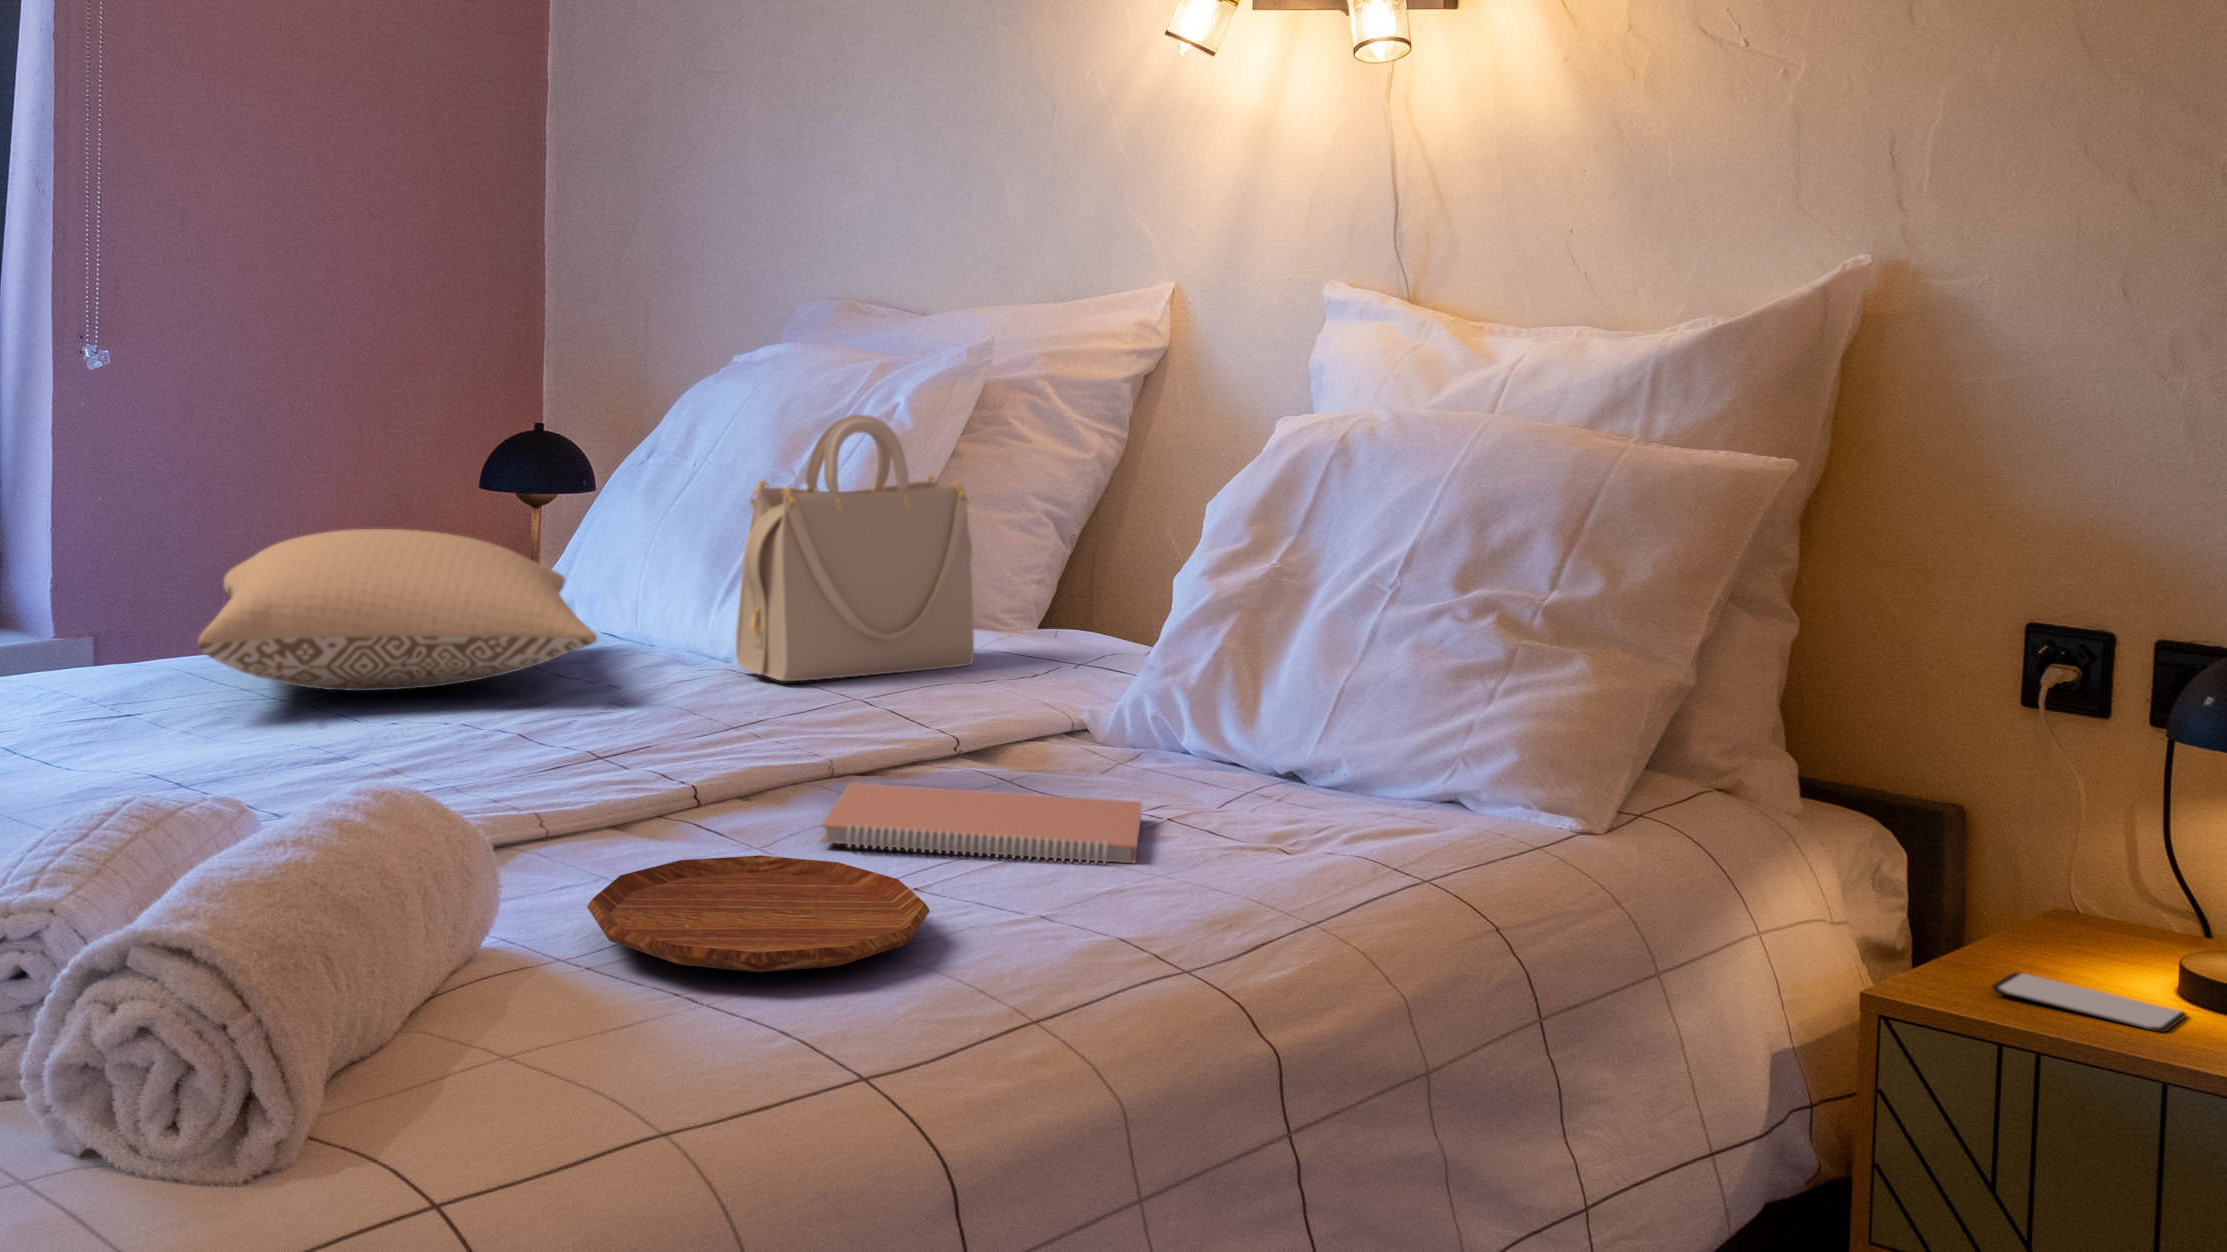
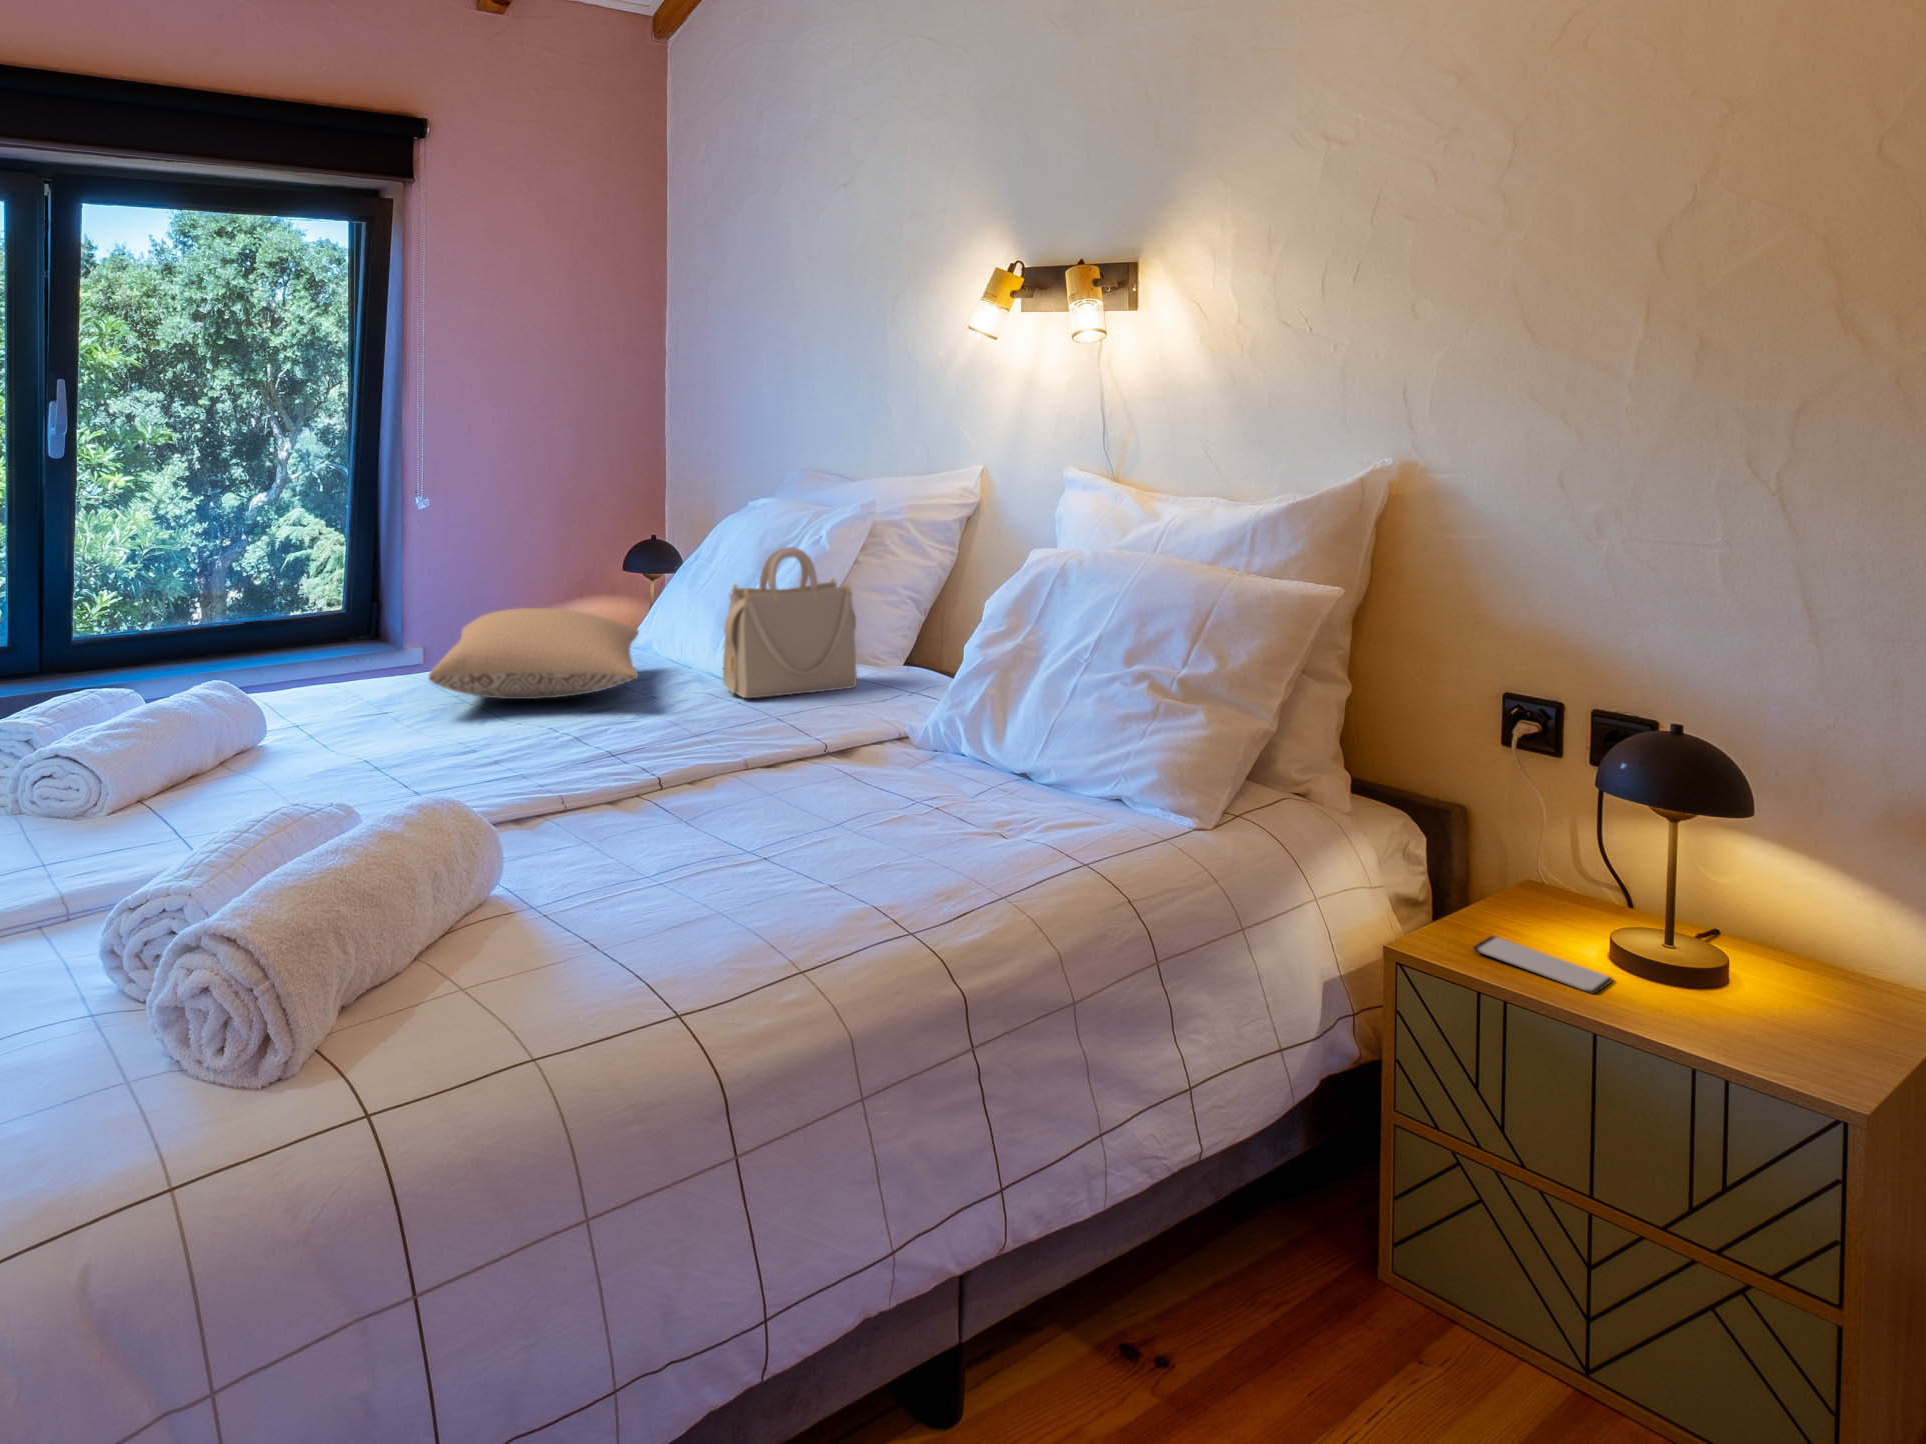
notebook: present [821,783,1142,864] -> none [729,776,924,842]
tray: present [587,855,930,972] -> none [572,835,767,924]

